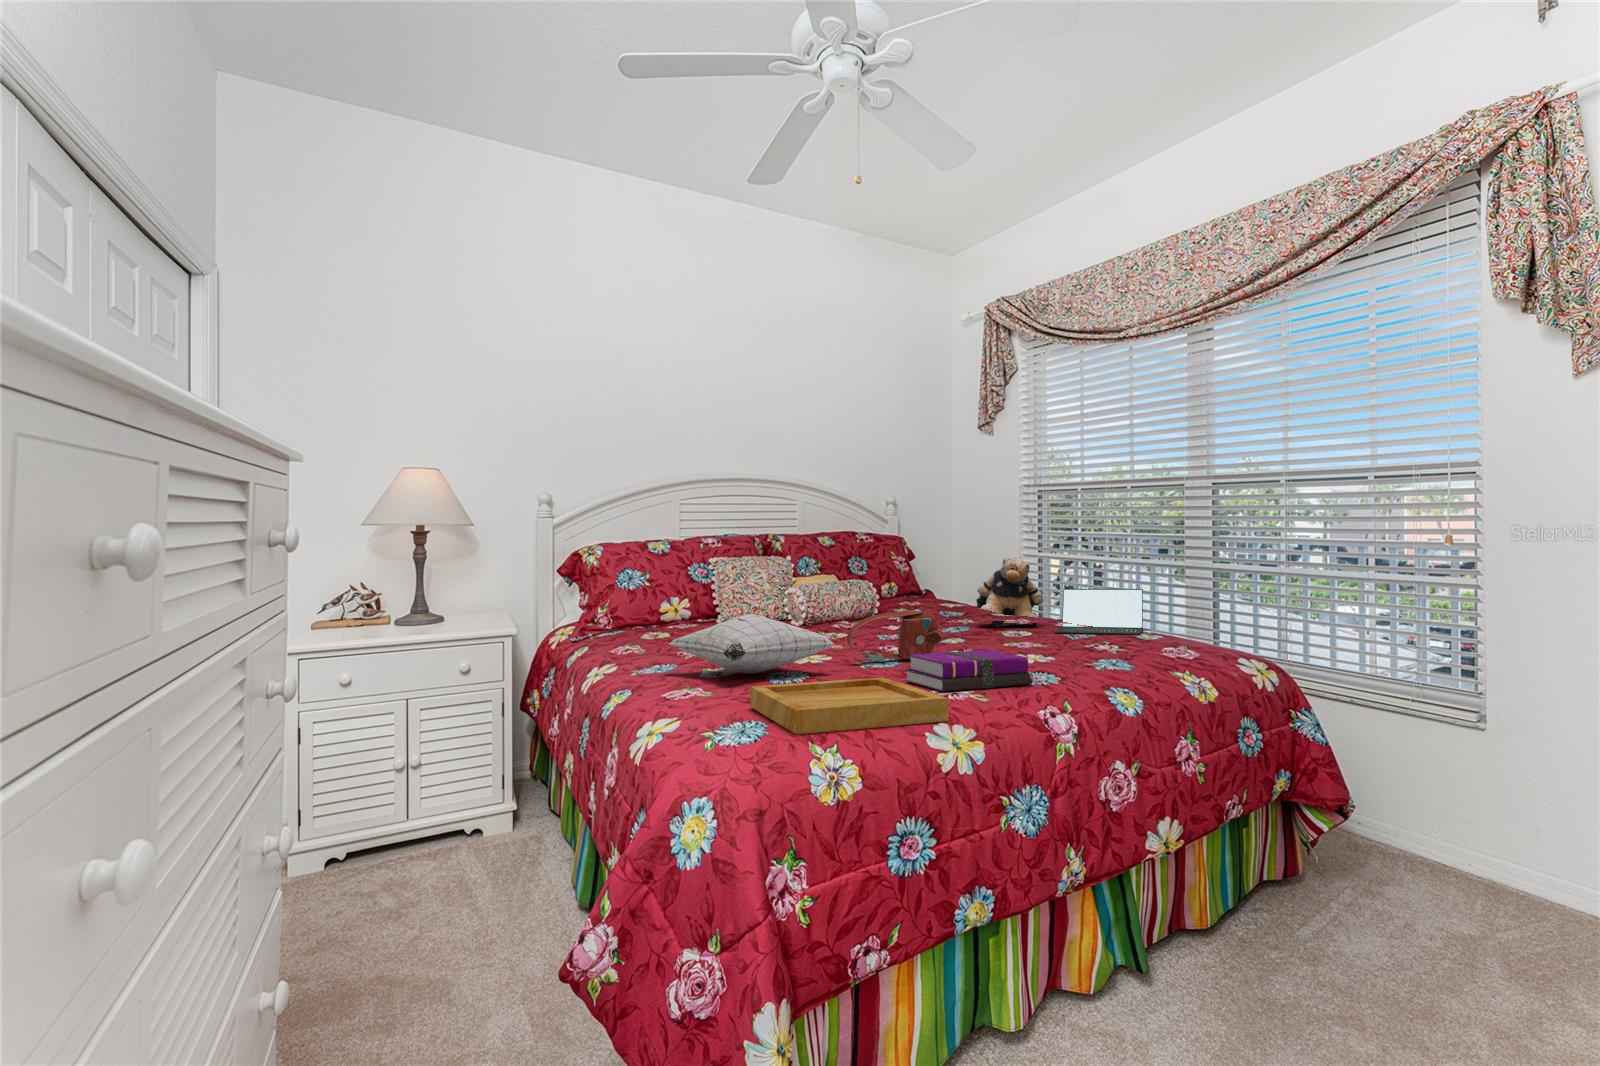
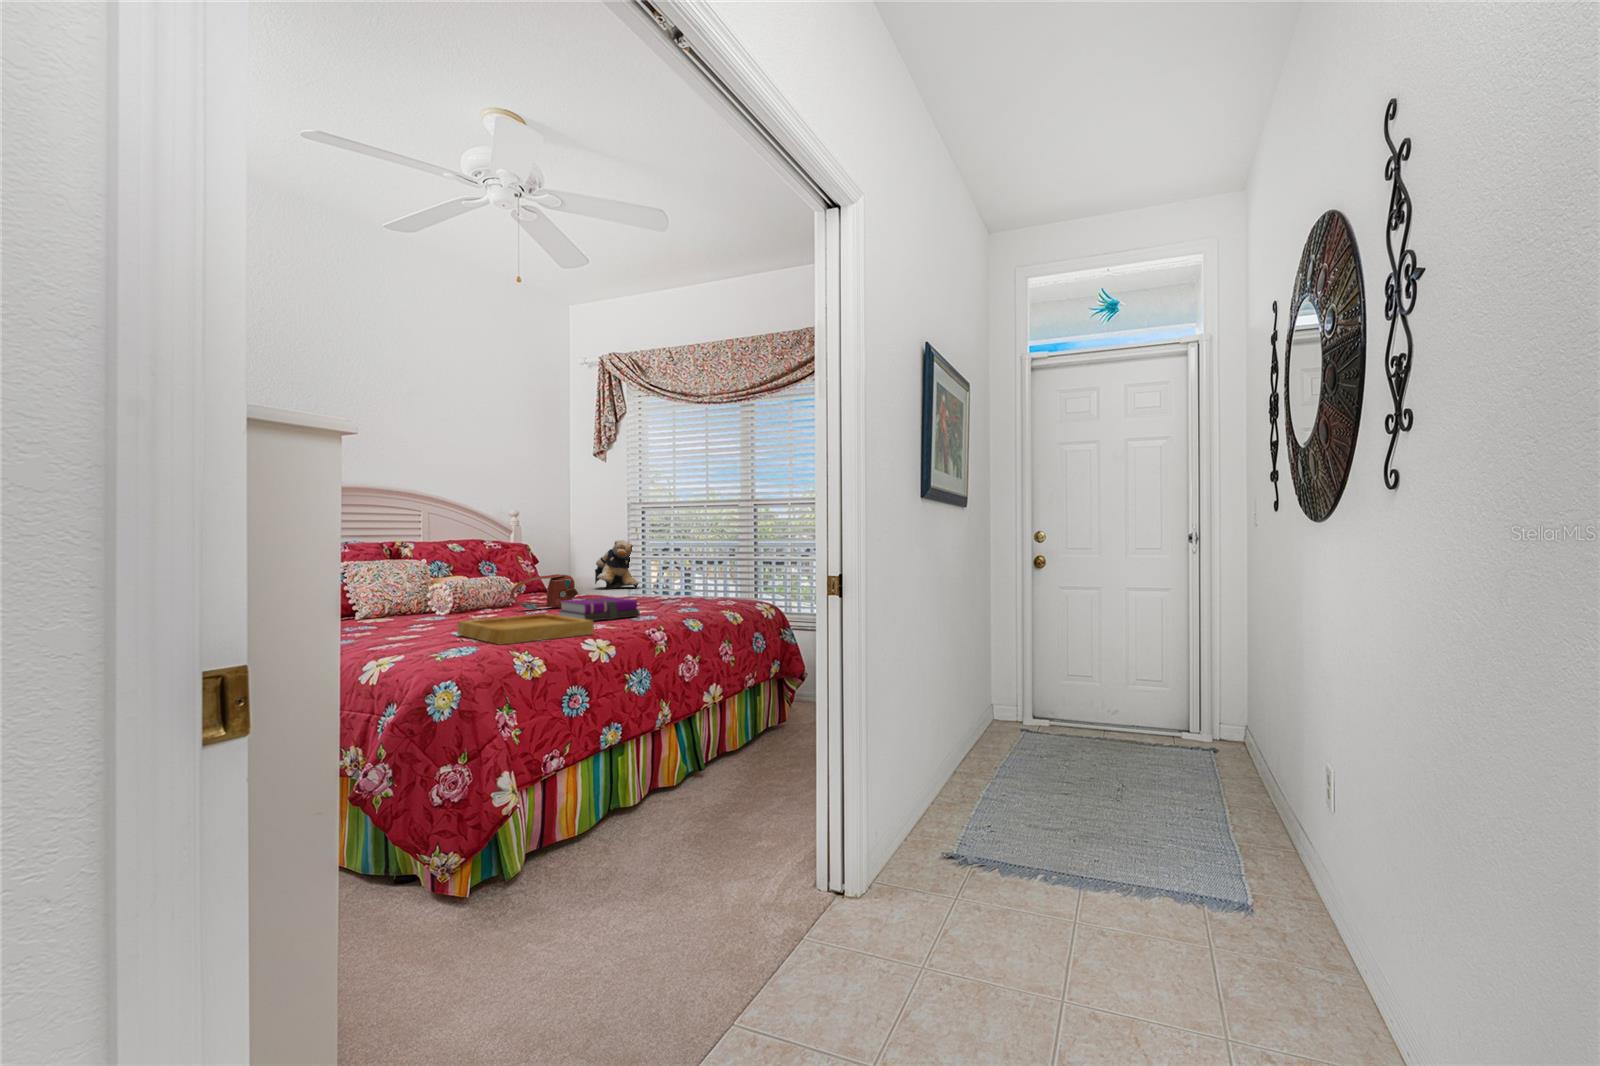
laptop: present [1055,589,1143,635] -> none [650,562,706,591]
pillow: present [669,613,834,674] -> none [373,576,506,619]

